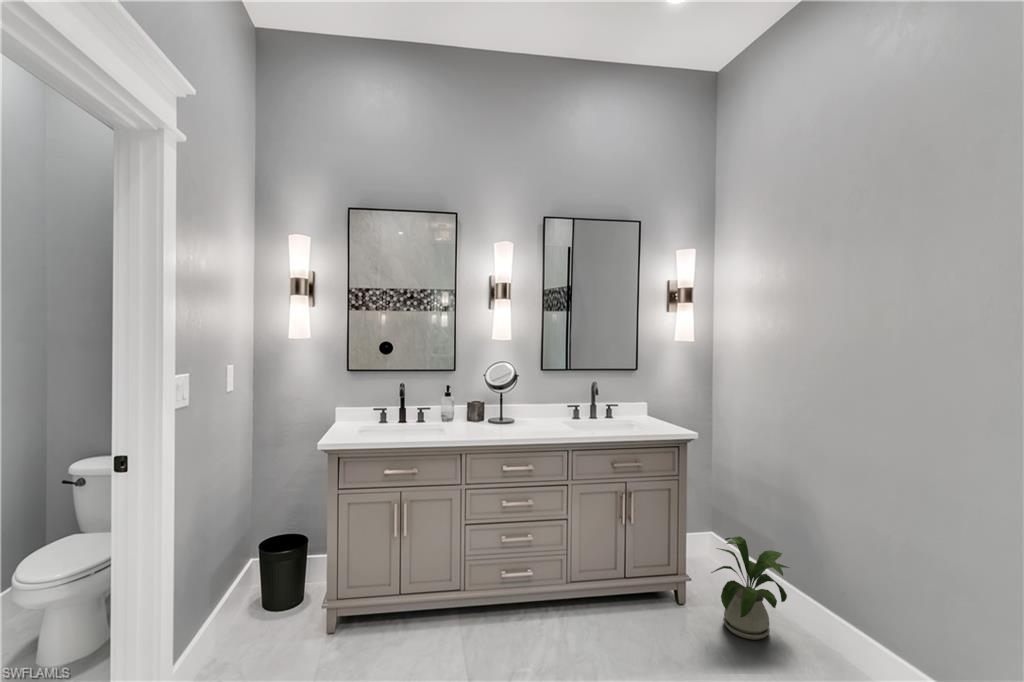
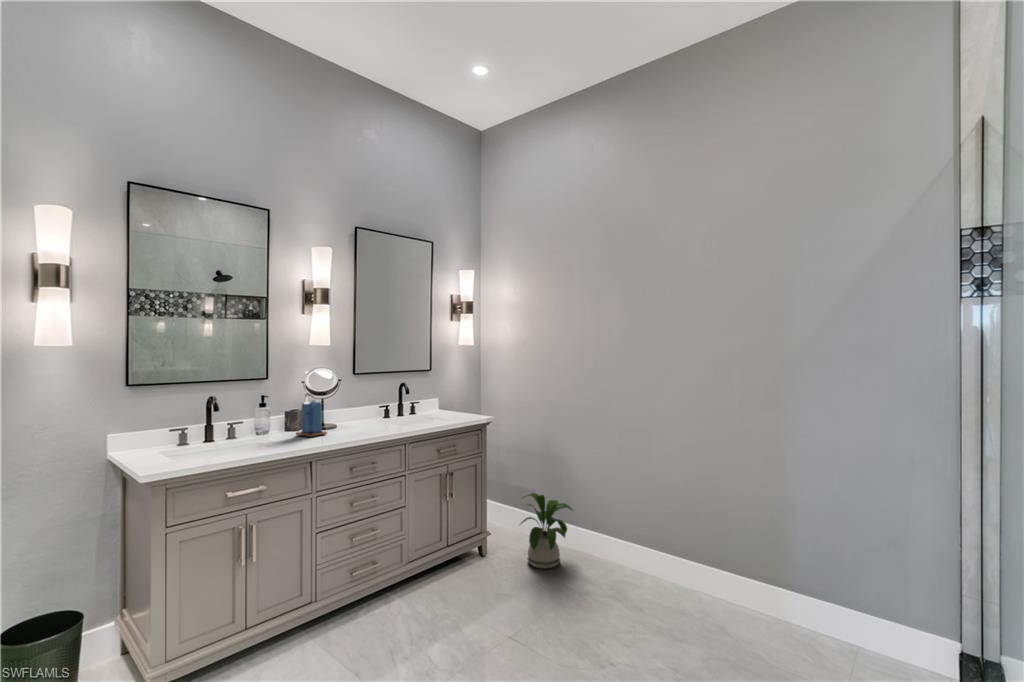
candle: none [469,392,495,431] -> present [296,398,327,437]

